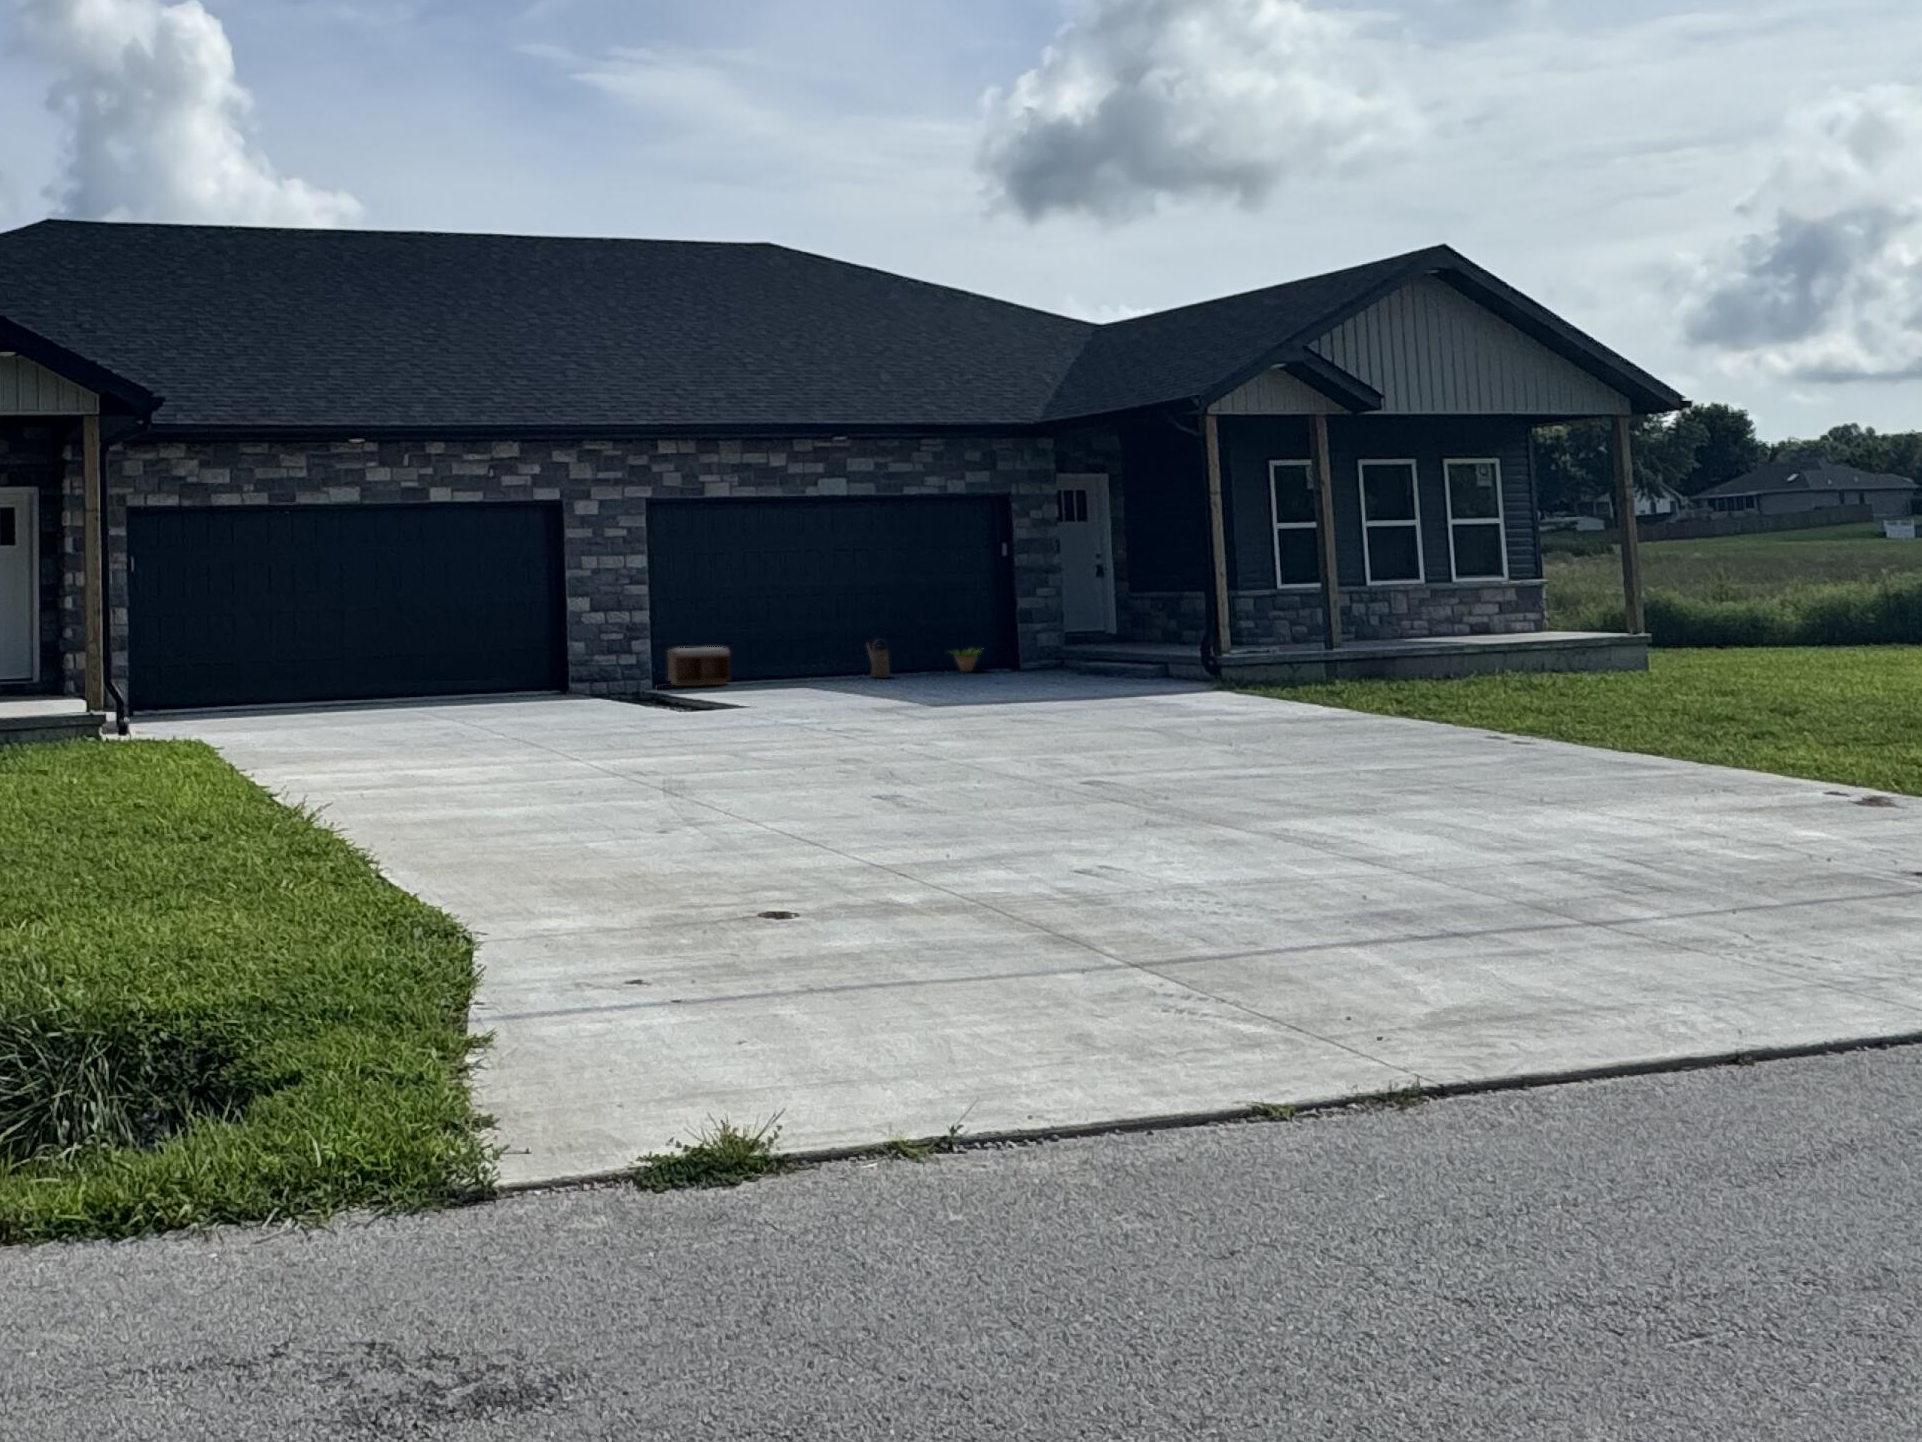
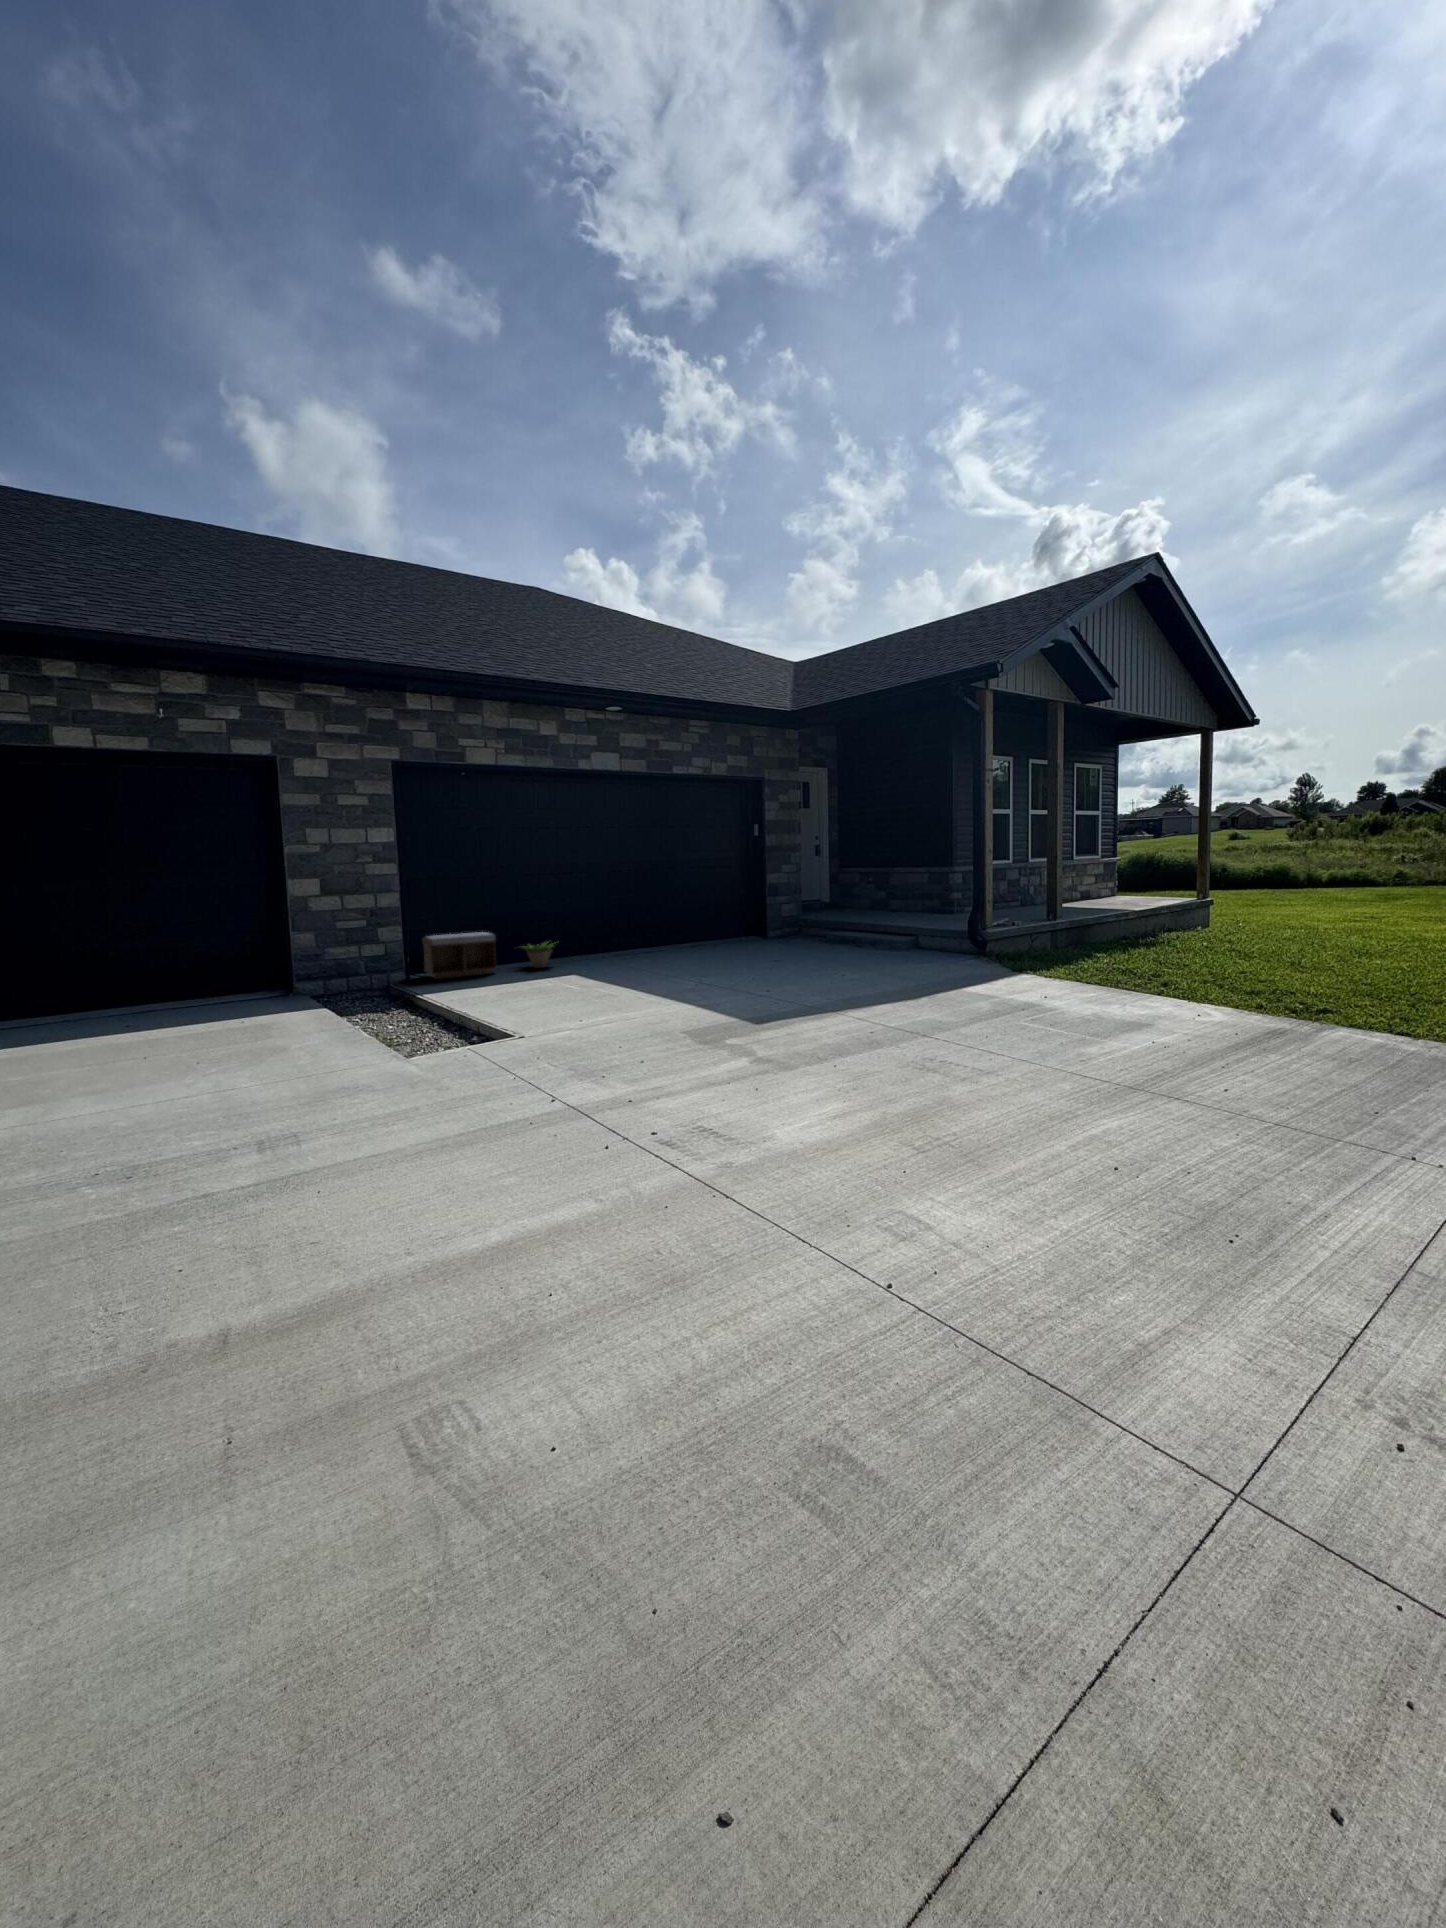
watering can: present [867,645,890,678] -> none [637,918,664,957]
decorative plant: present [953,649,979,671] -> present [522,942,554,968]

